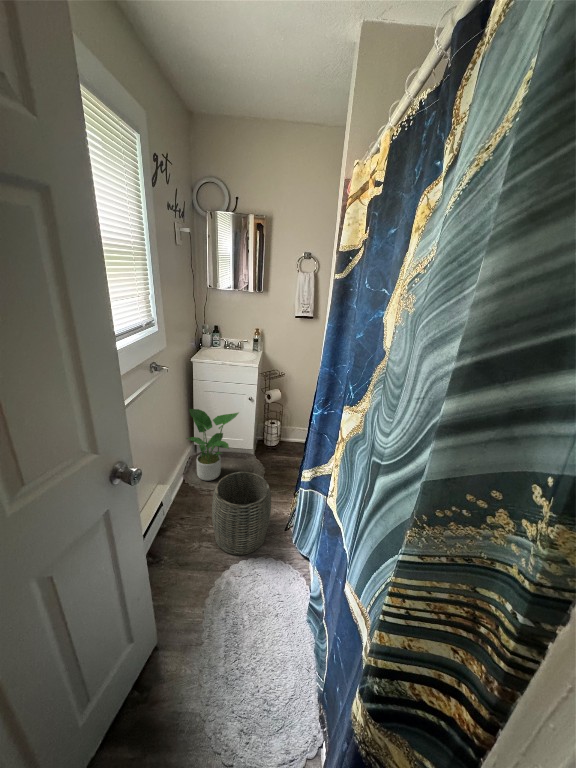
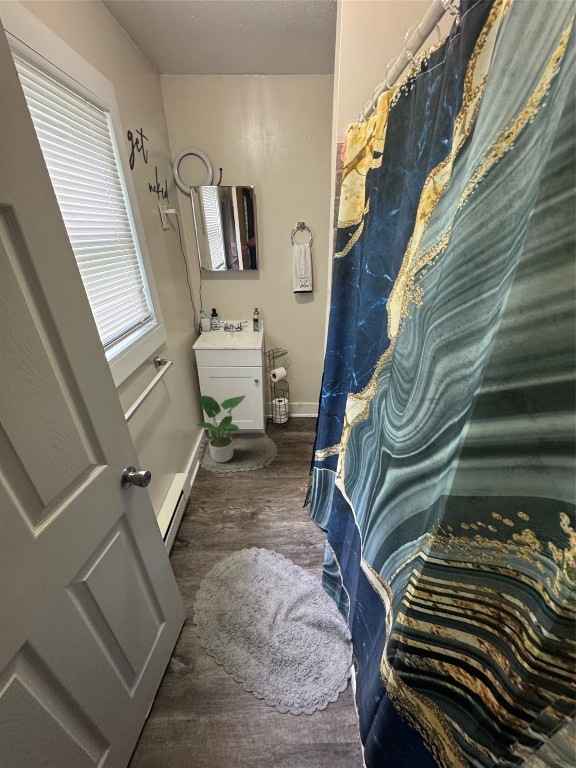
woven basket: present [212,472,271,555] -> none [230,453,286,531]

